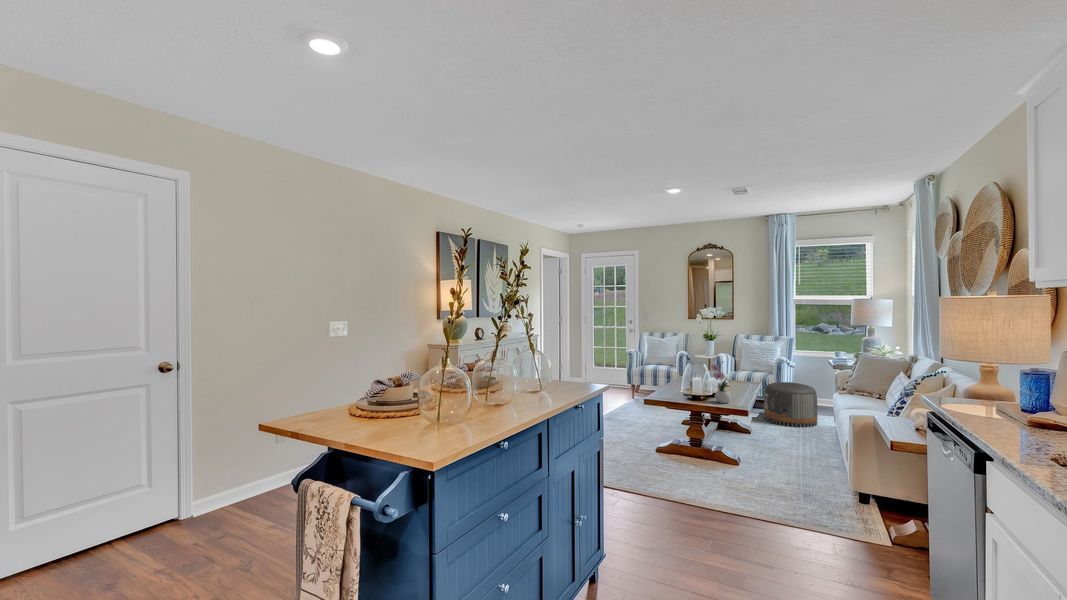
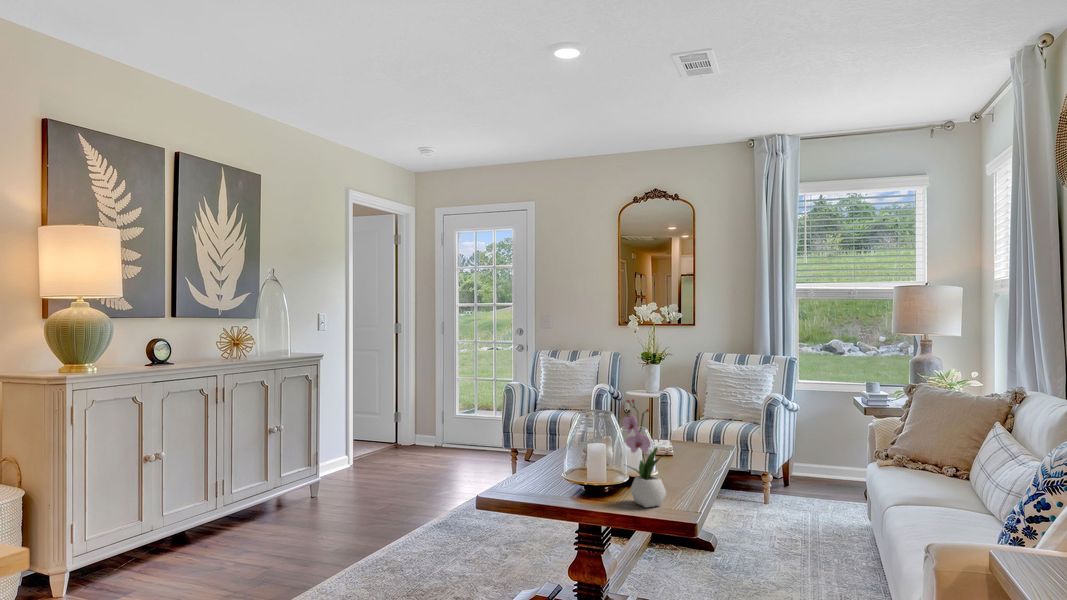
pouf: present [764,382,817,427] -> none [744,441,837,529]

